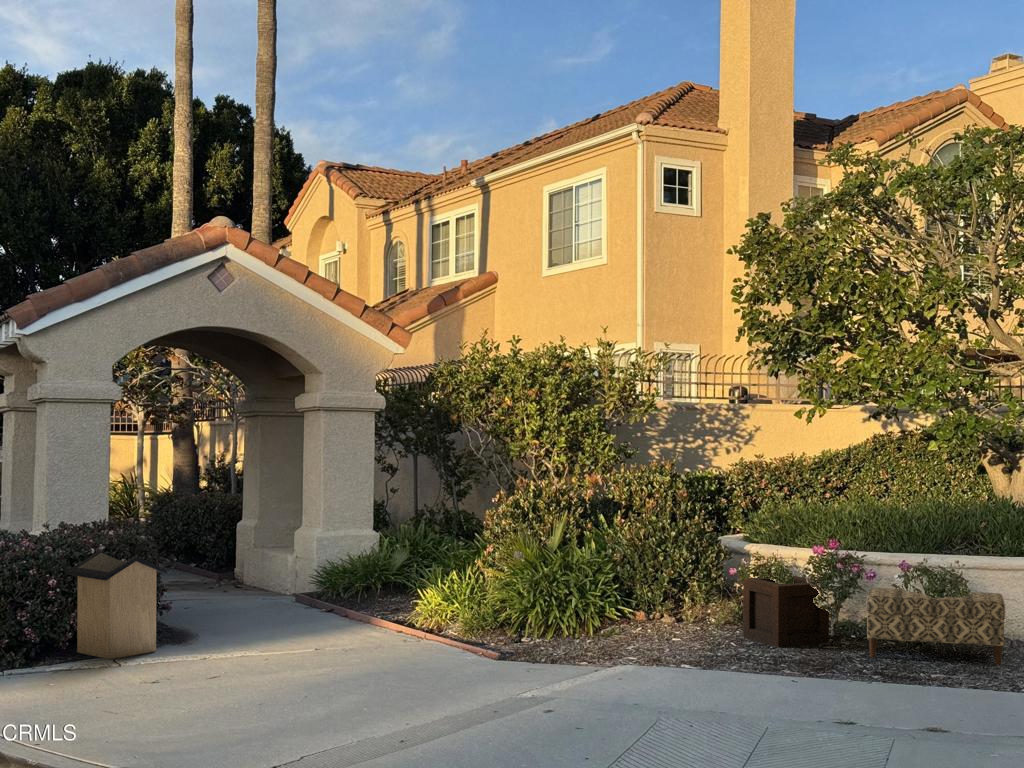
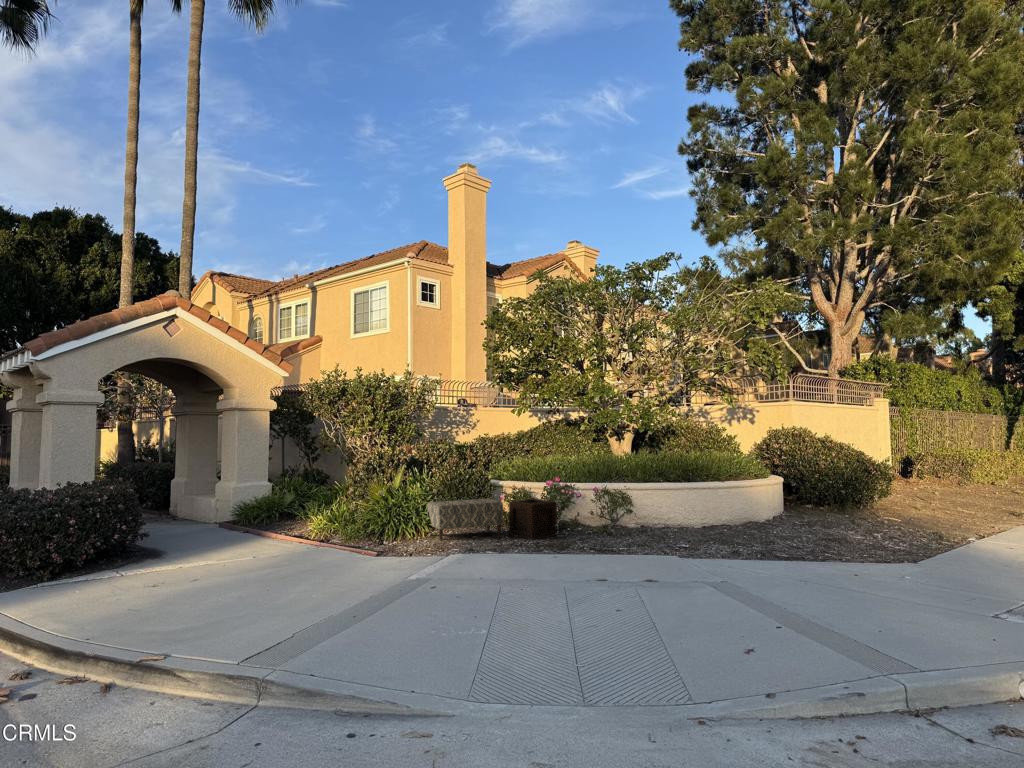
trash can: present [67,552,167,659] -> none [78,500,153,573]
bench: present [866,588,1005,665] -> present [428,498,503,540]

